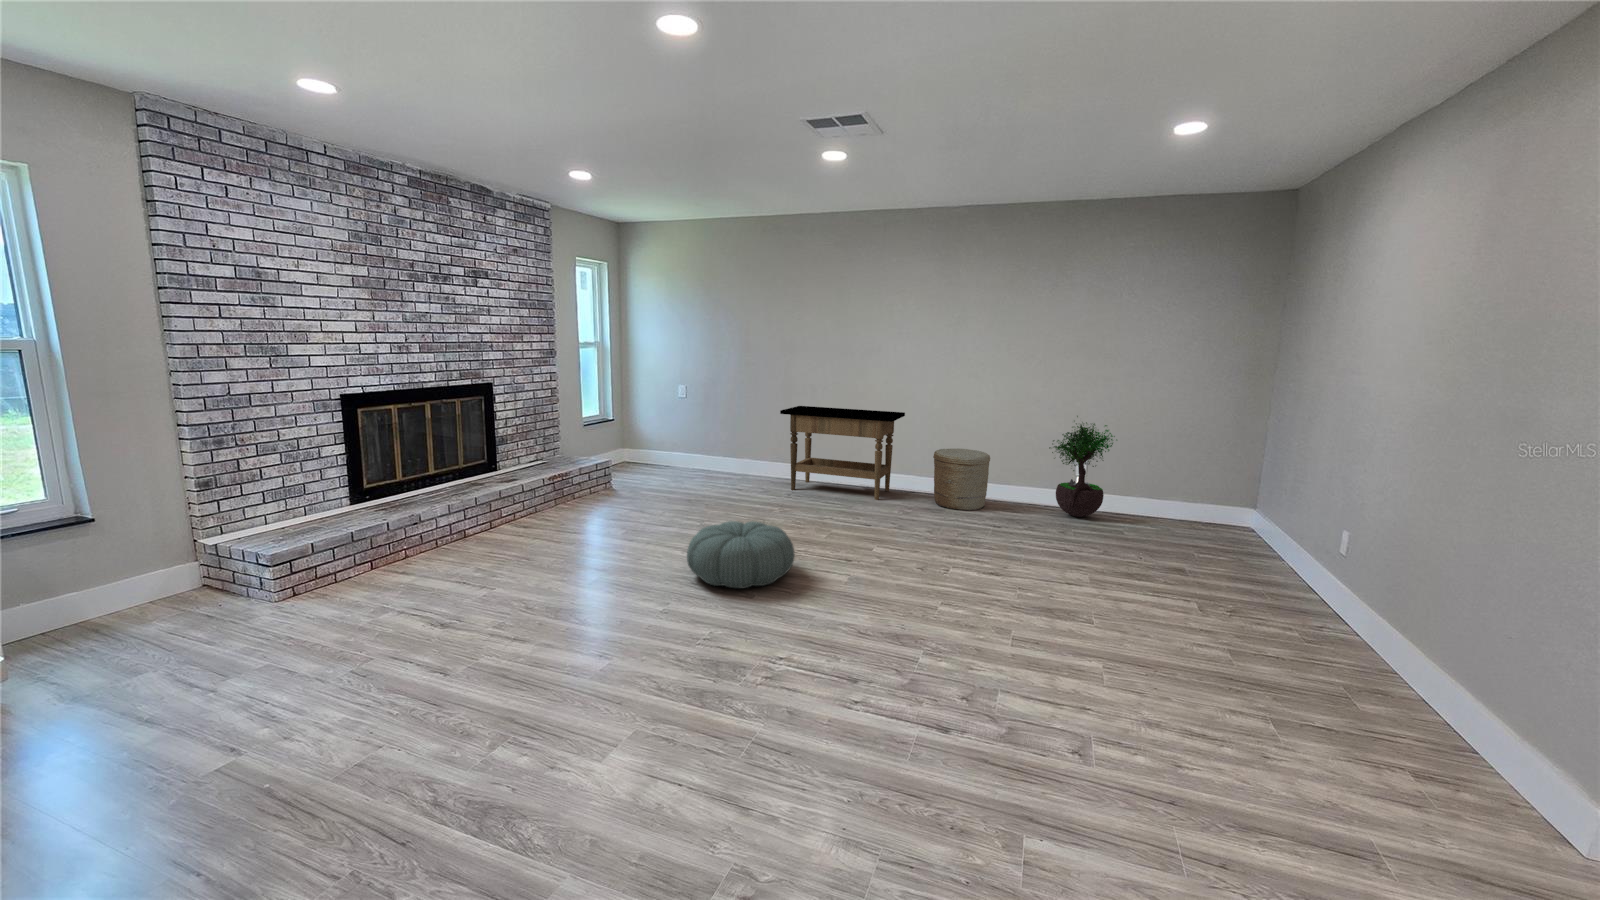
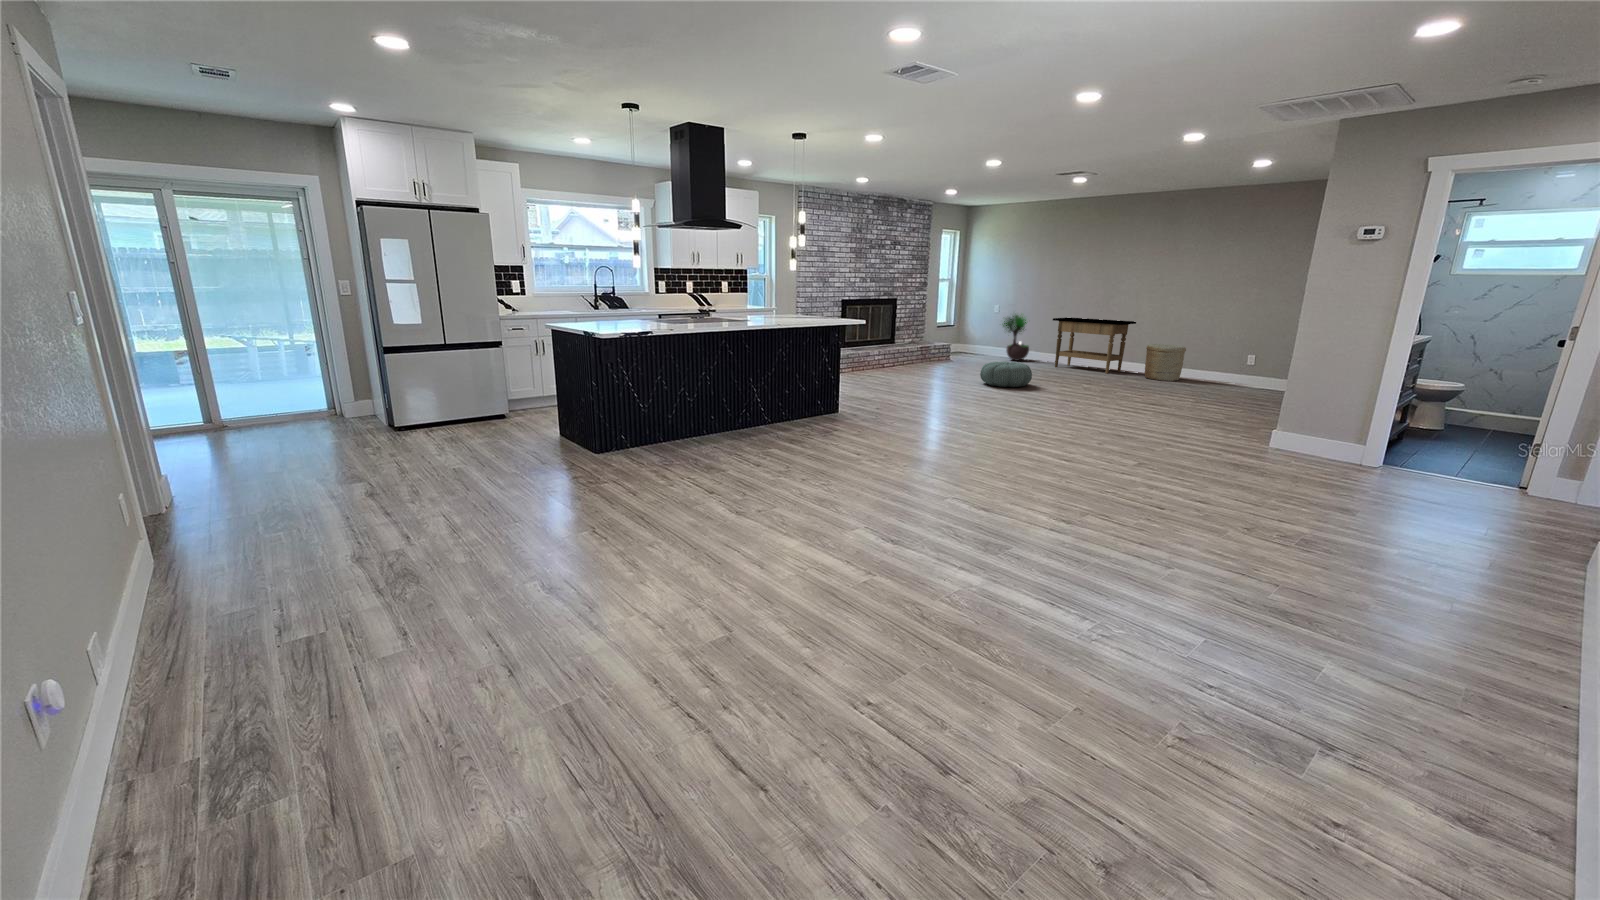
potted tree: present [1049,416,1115,517] -> present [1002,315,1029,361]

